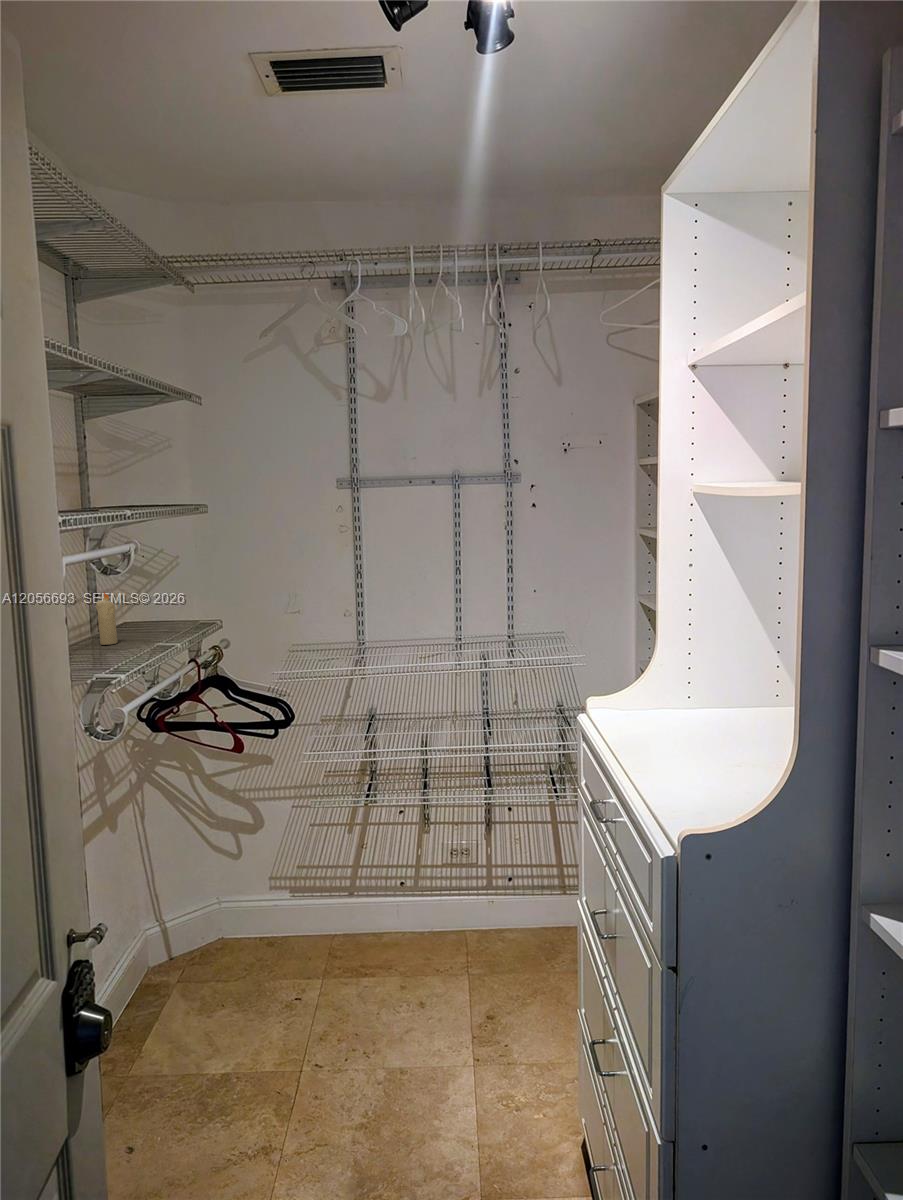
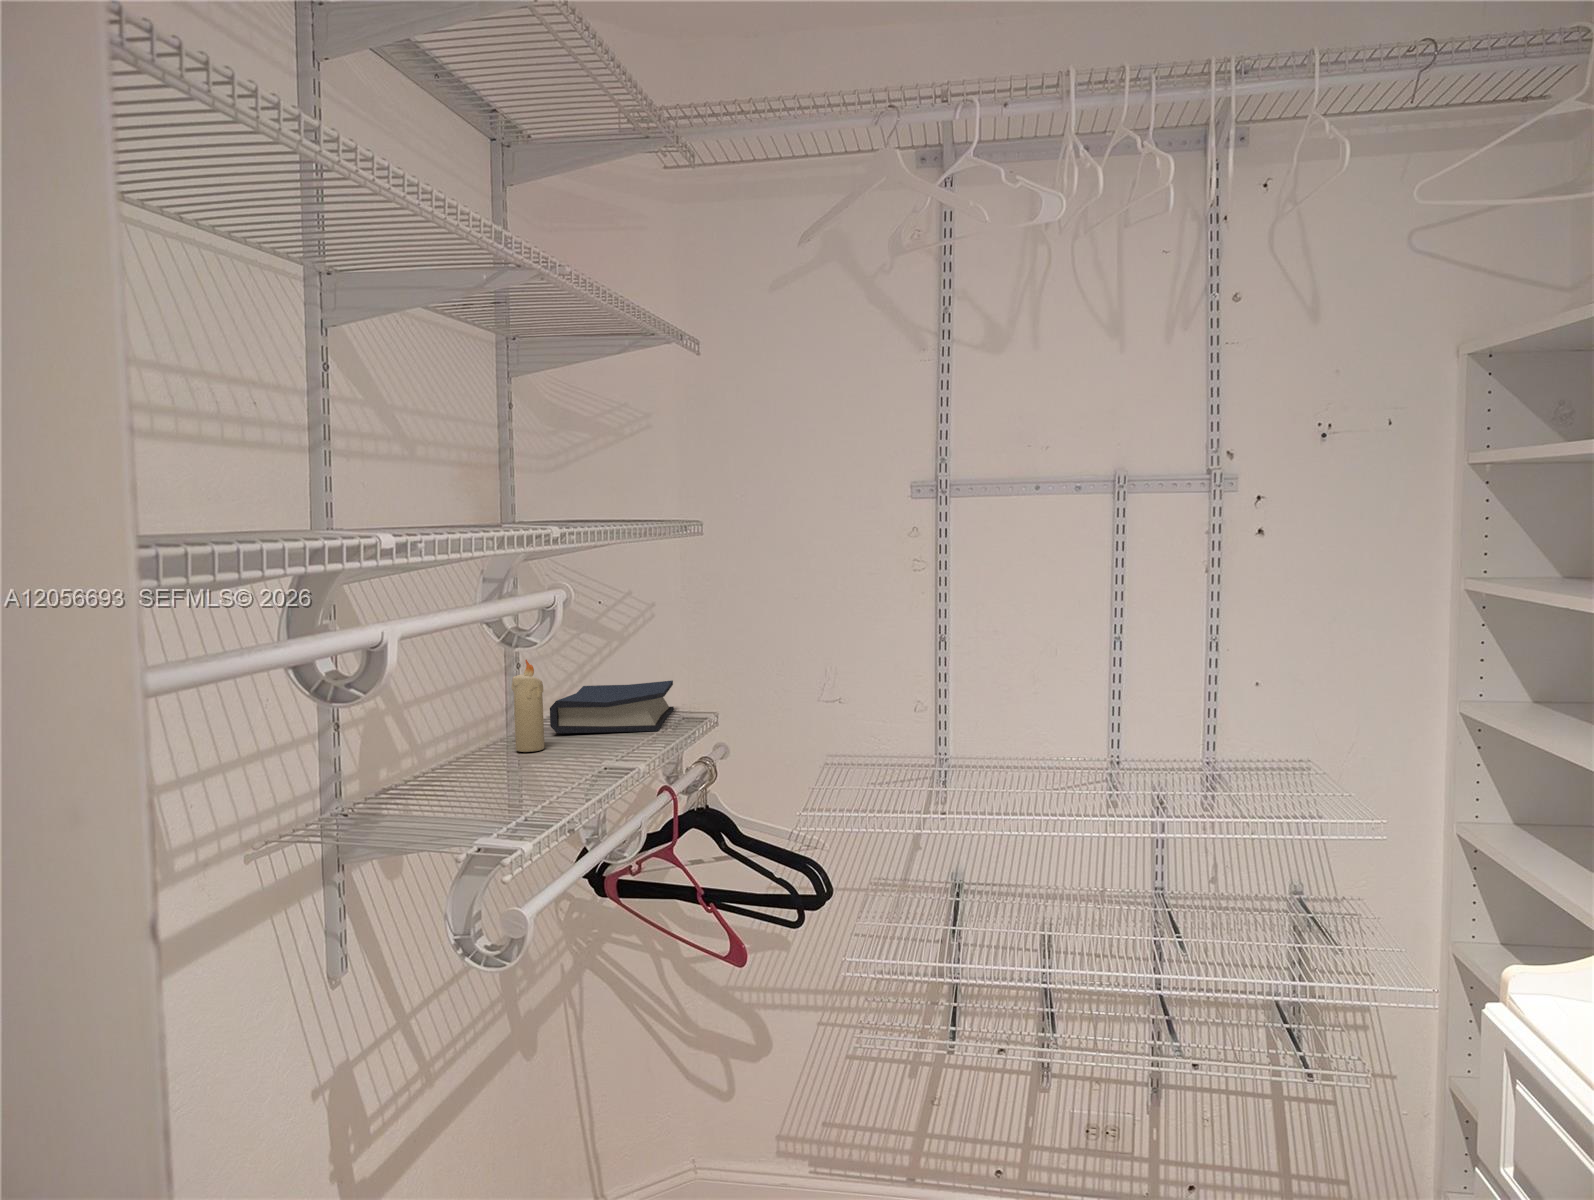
hardback book: none [118,603,194,636] -> present [550,680,674,733]

